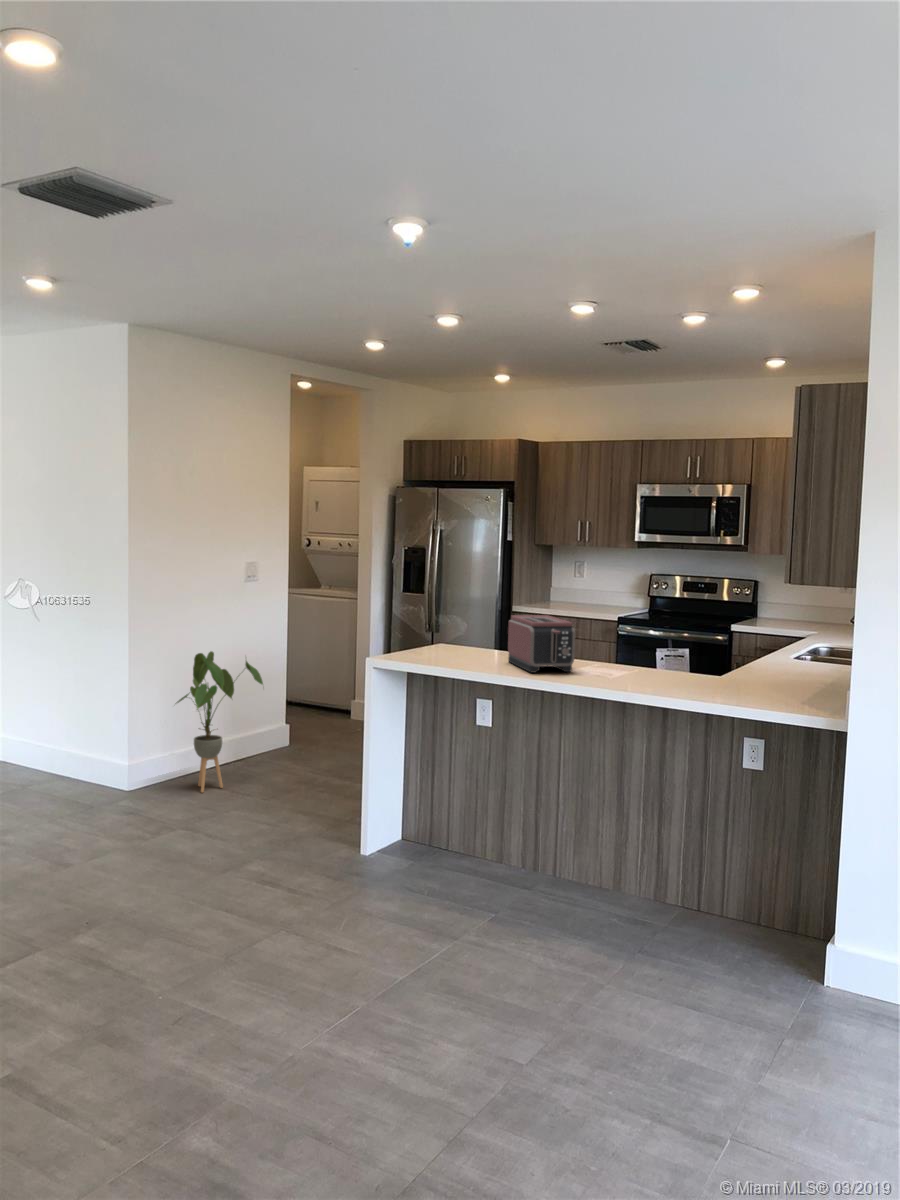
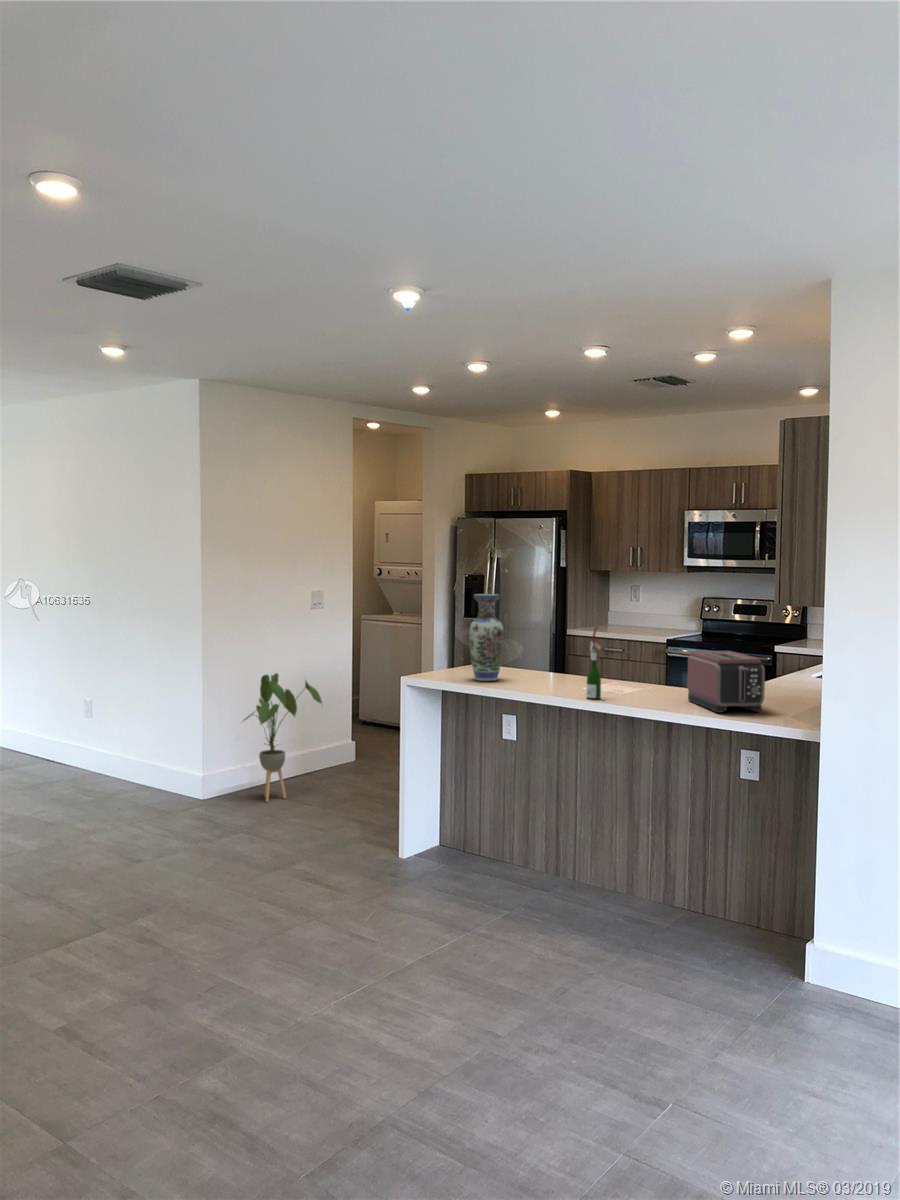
vase: none [444,568,481,663] -> present [469,594,504,681]
wine bottle: none [580,606,602,684] -> present [586,627,605,700]
toaster: present [508,615,575,673] -> present [687,651,765,713]

